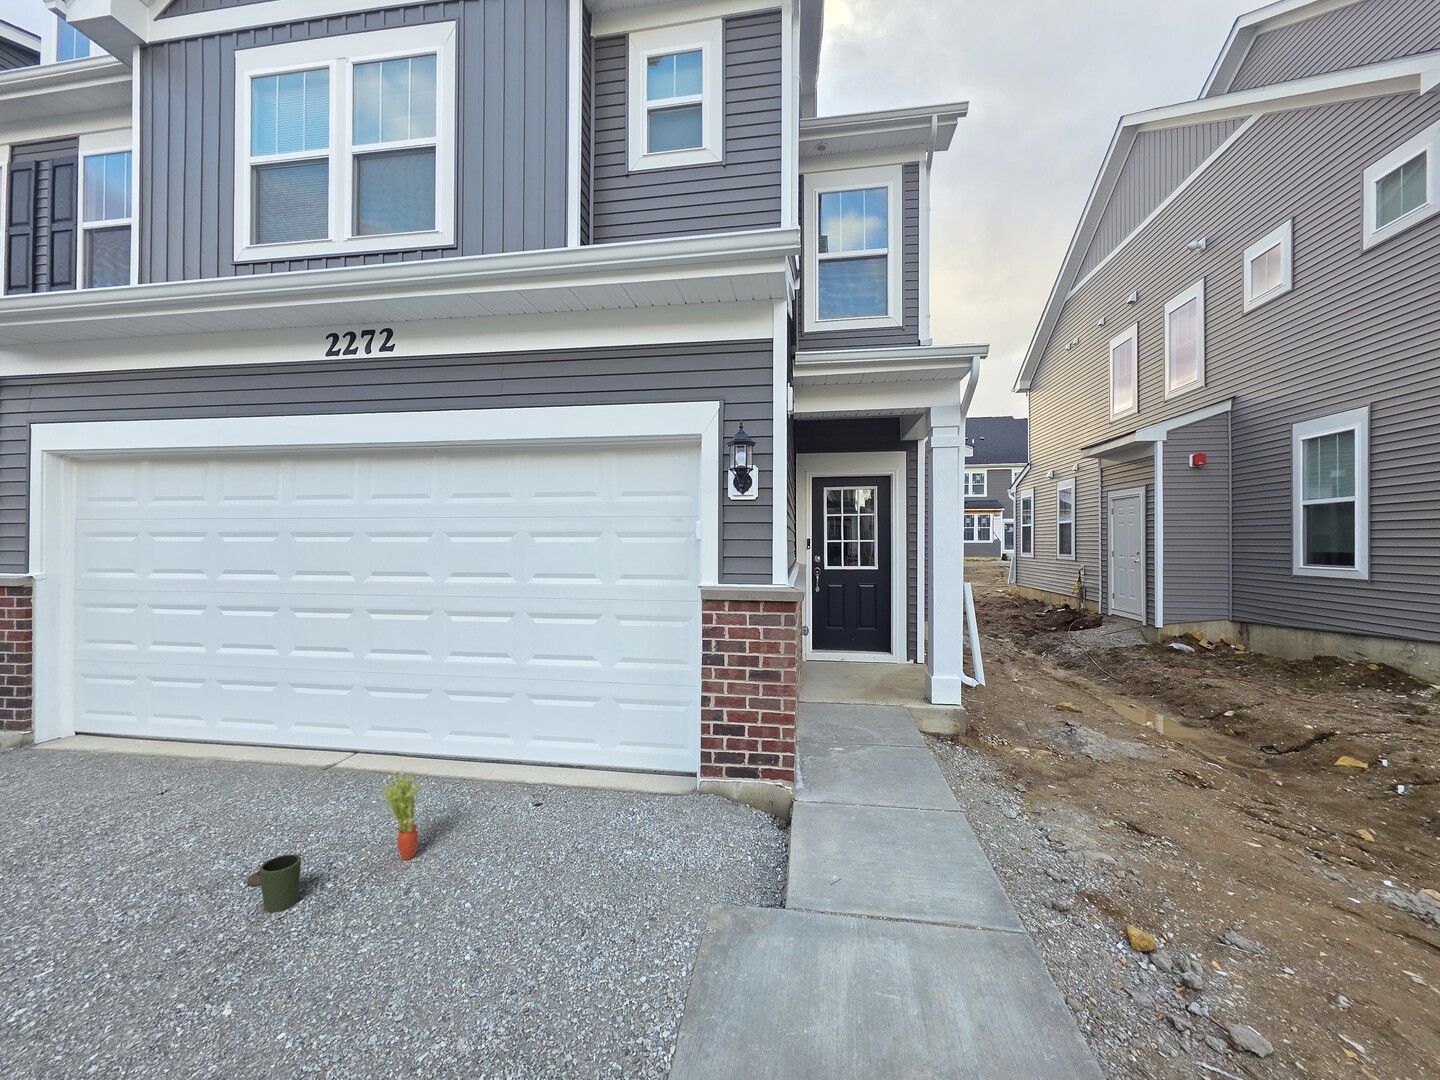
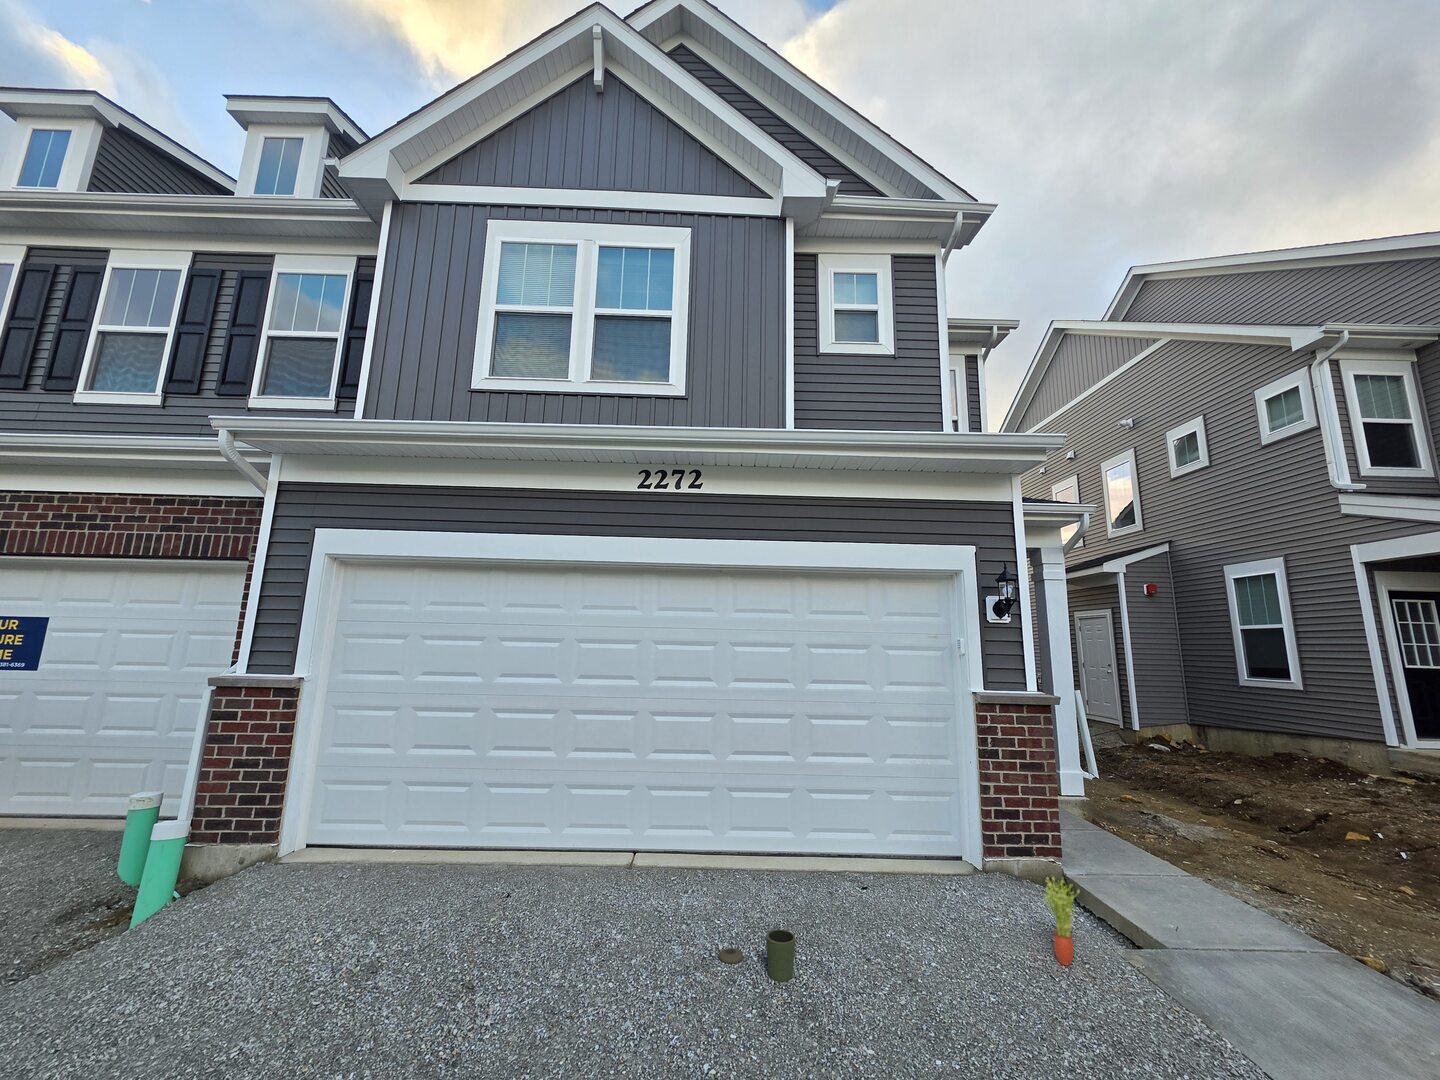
potted plant: present [384,771,421,860] -> present [1044,877,1079,965]

